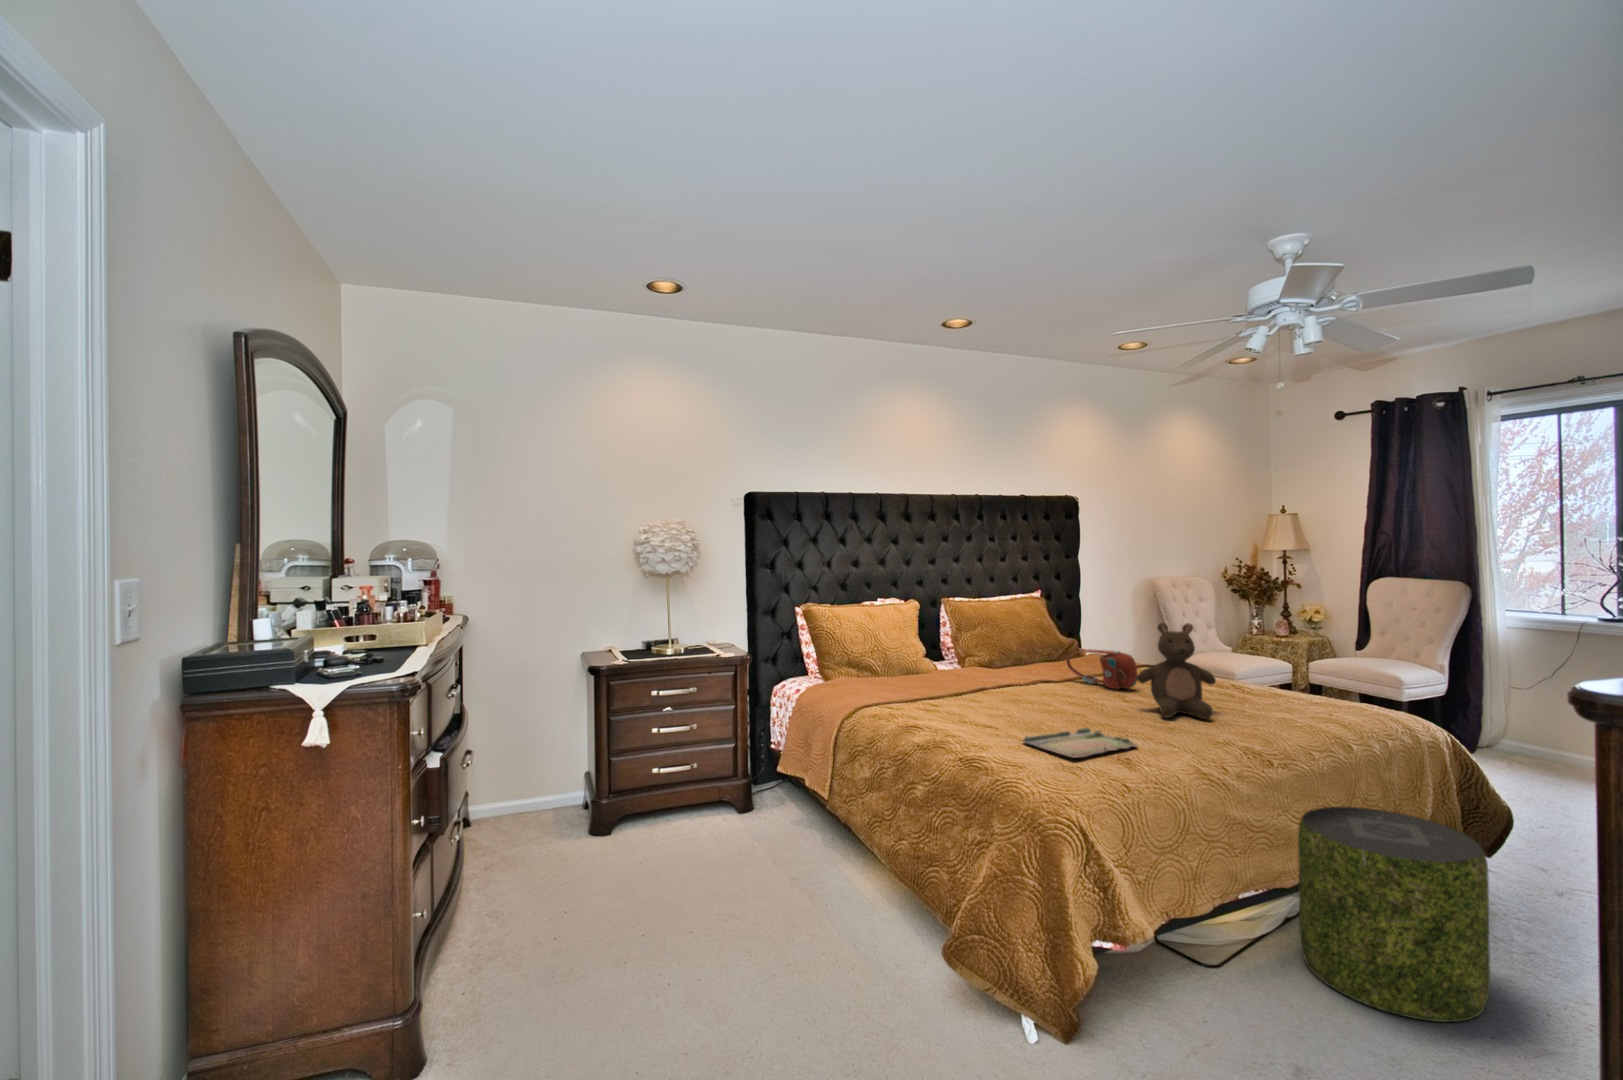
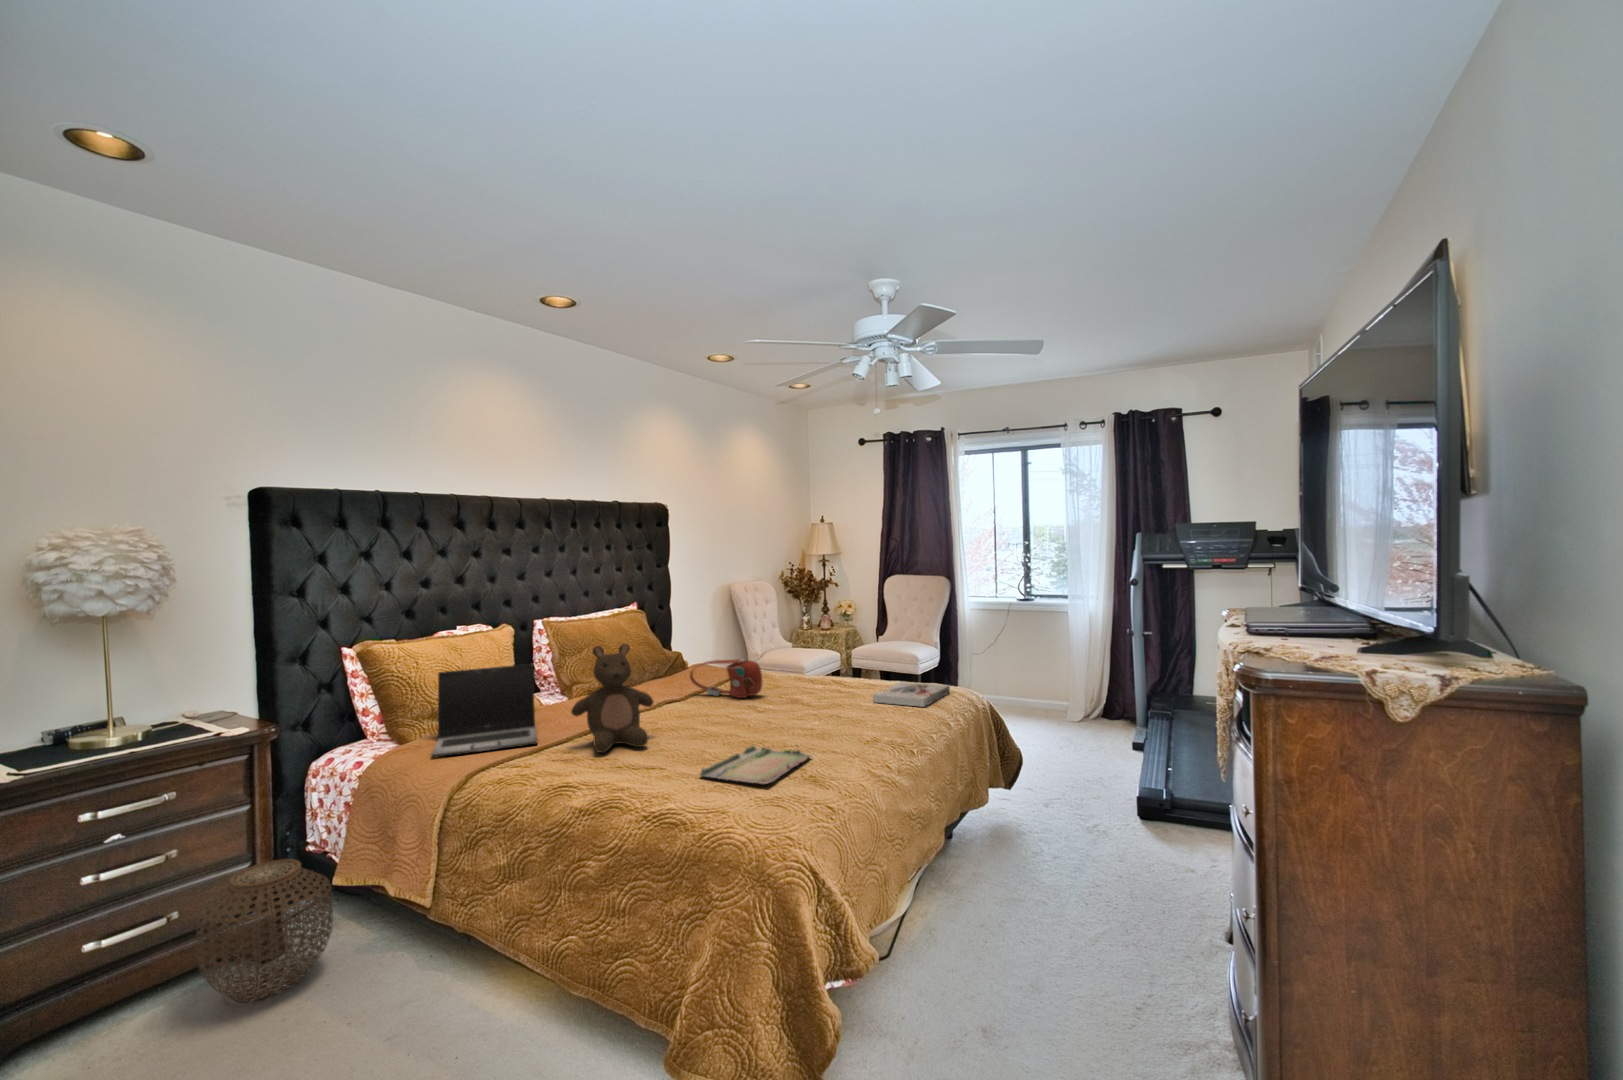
stuffed bear: present [1137,623,1216,719] -> present [571,644,654,753]
laptop: none [839,632,922,698] -> present [431,664,538,758]
book: none [1256,698,1369,726] -> present [873,682,950,707]
woven basket: none [702,747,776,835] -> present [196,859,333,1001]
pouf: present [1298,807,1490,1022] -> none [939,771,1076,950]

